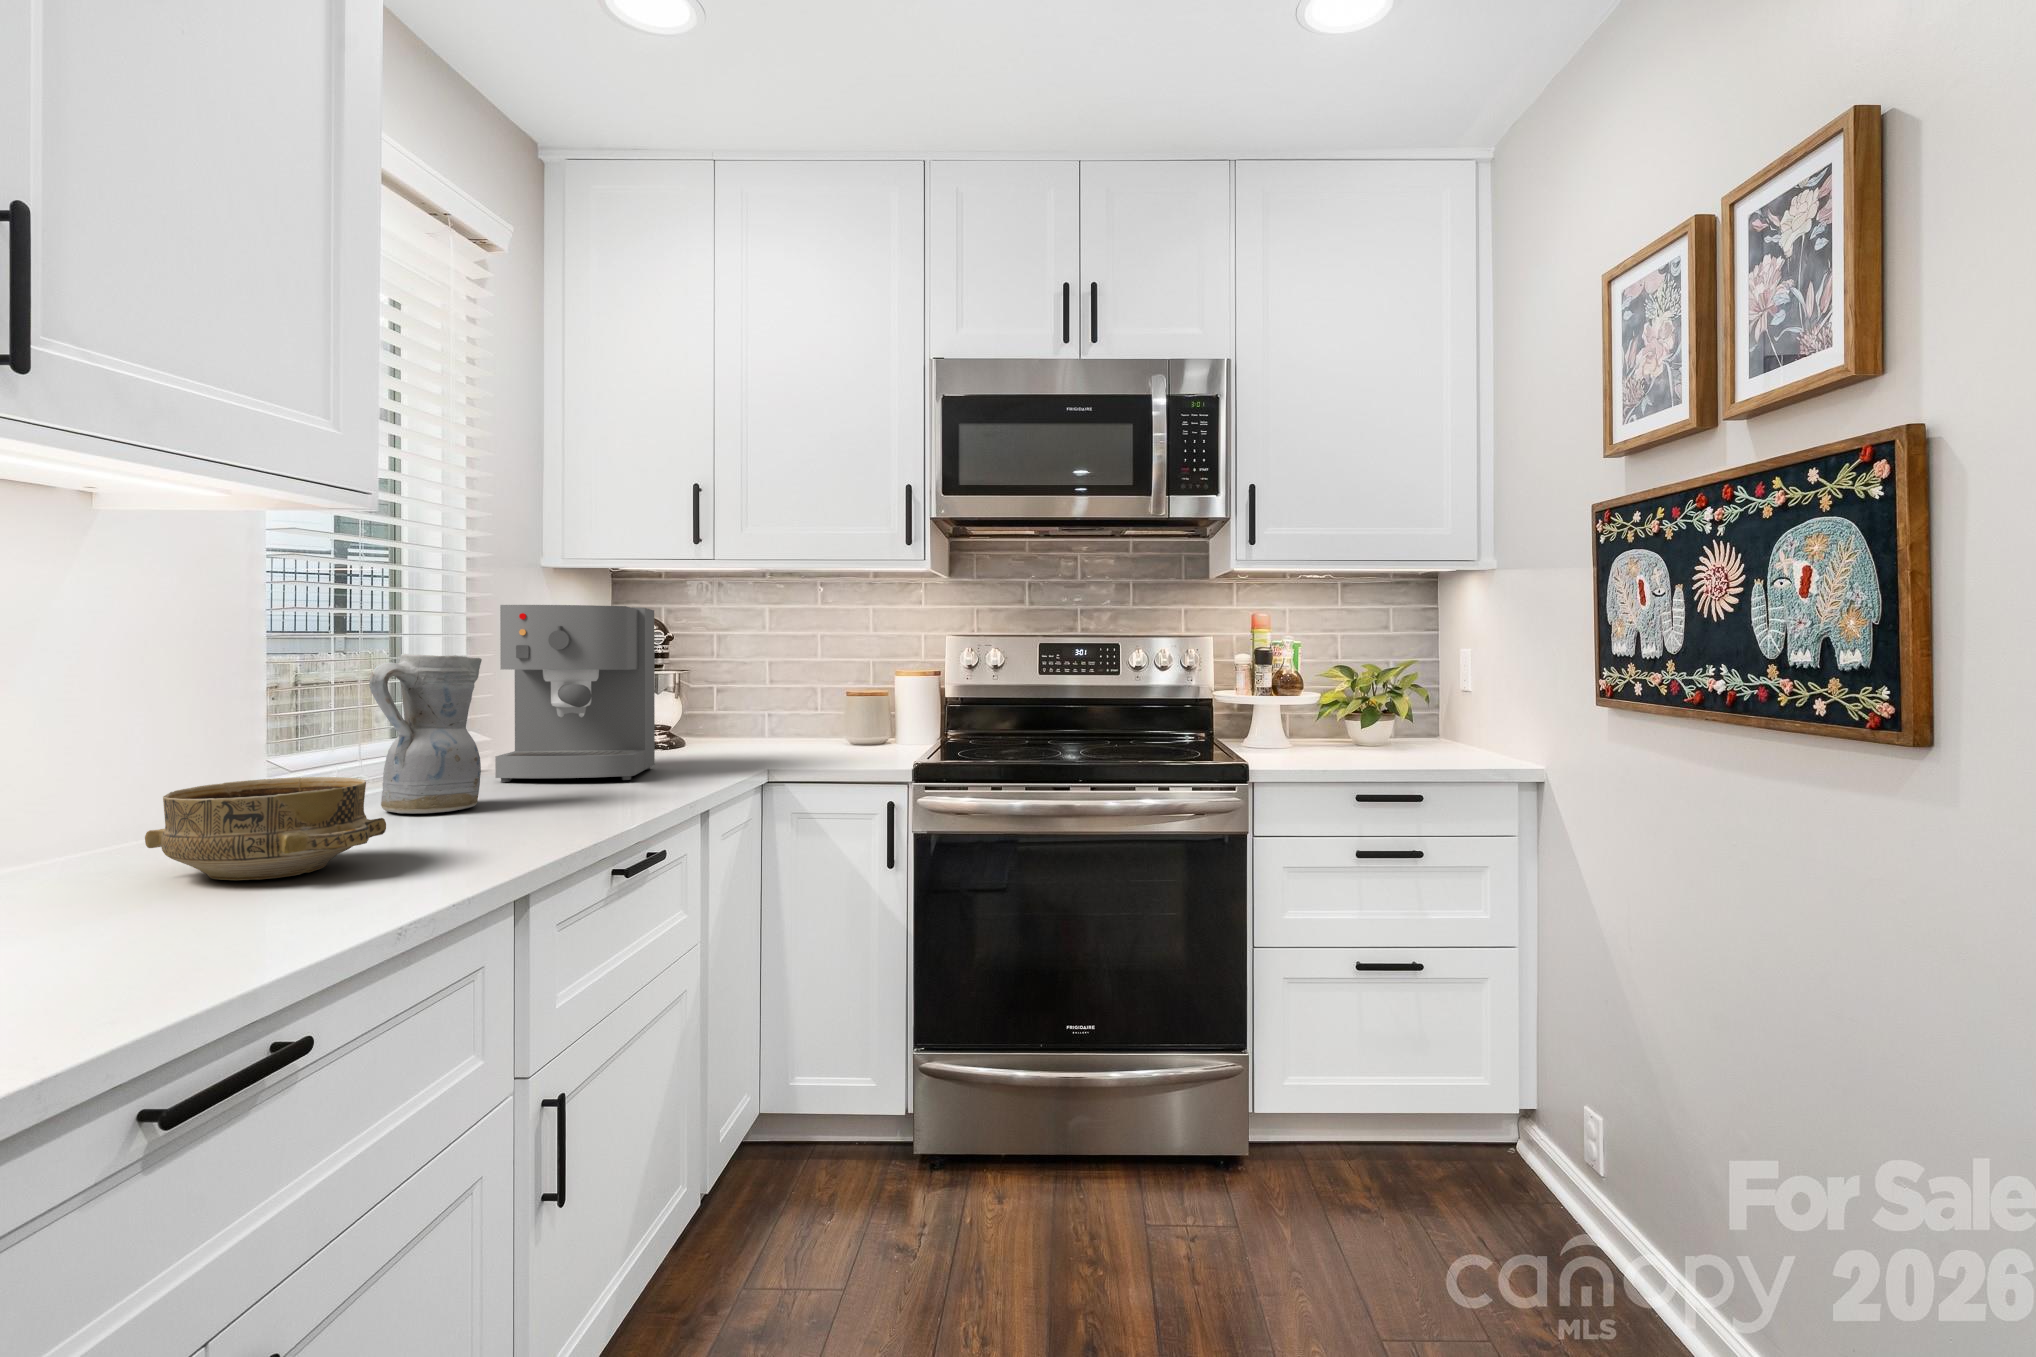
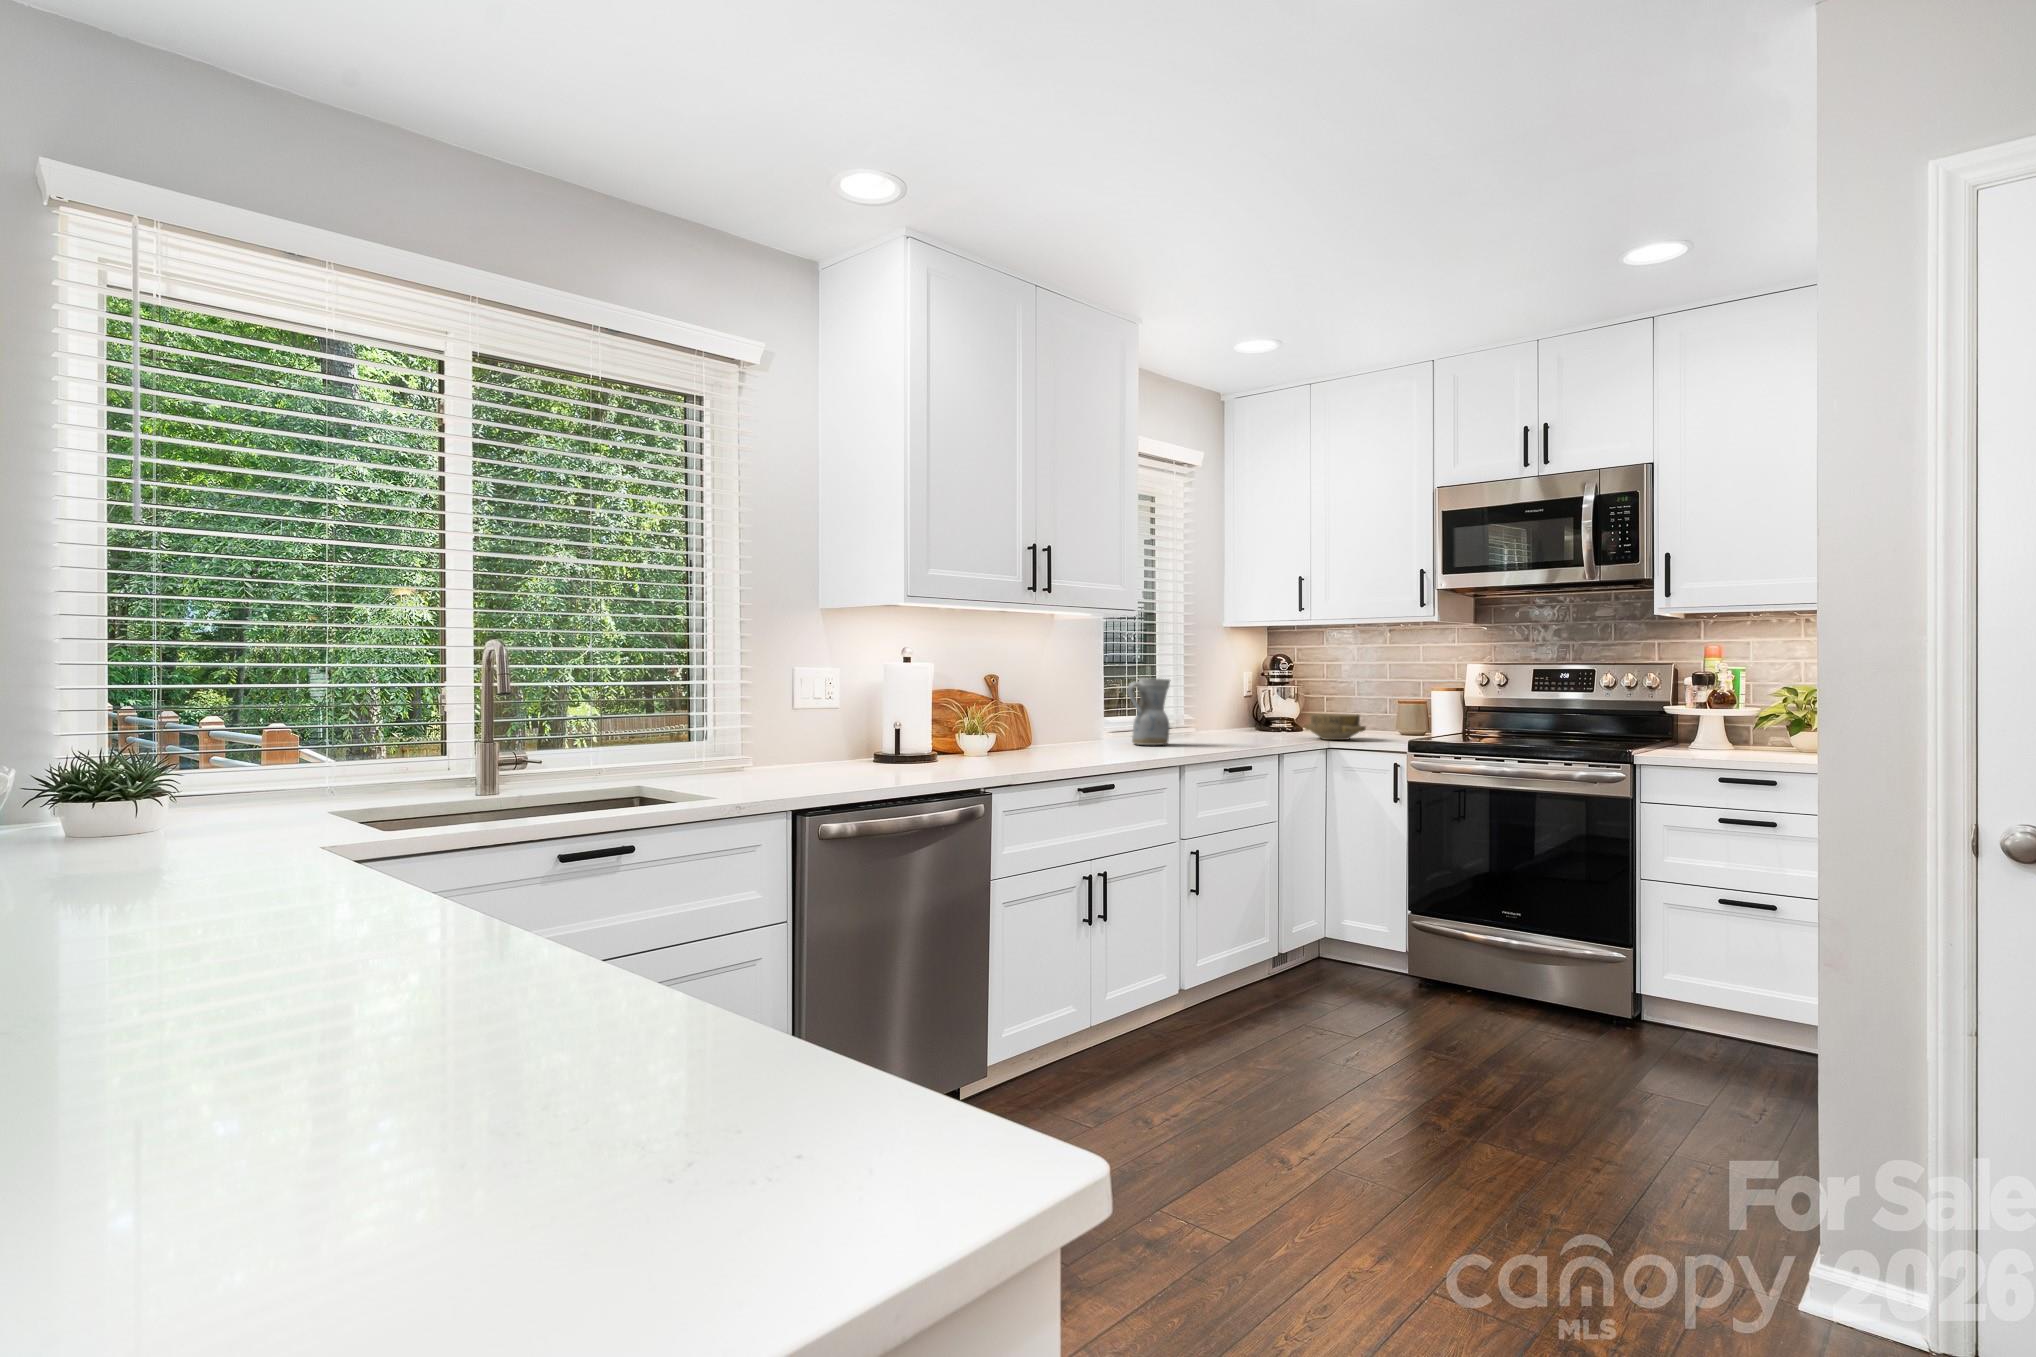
coffee maker: present [495,605,655,782] -> none [1184,653,1264,740]
ceramic bowl: present [145,777,386,880] -> present [1305,714,1366,740]

